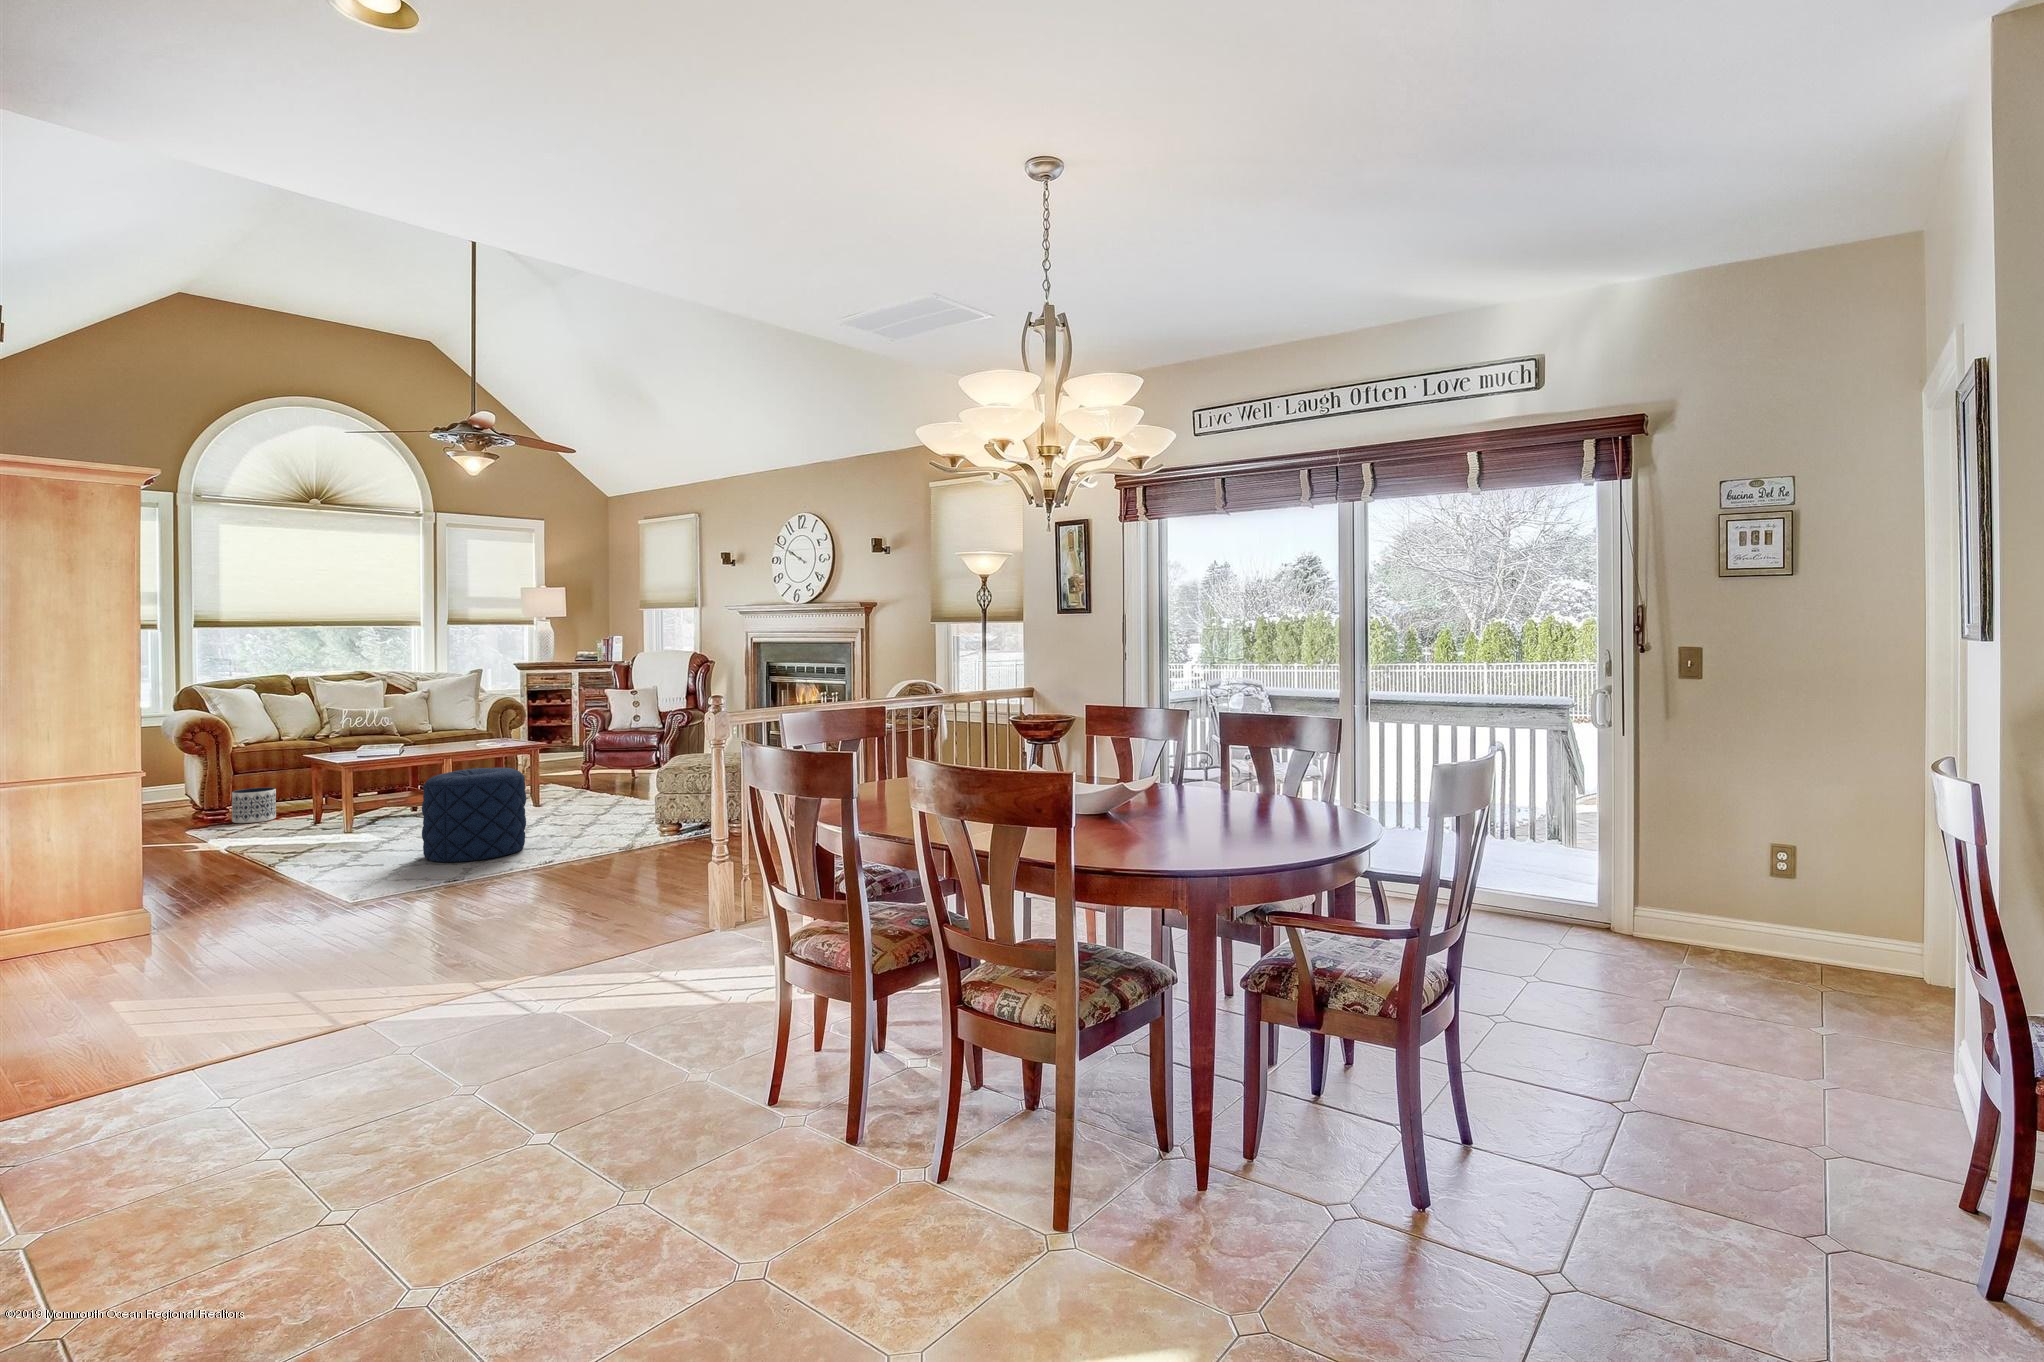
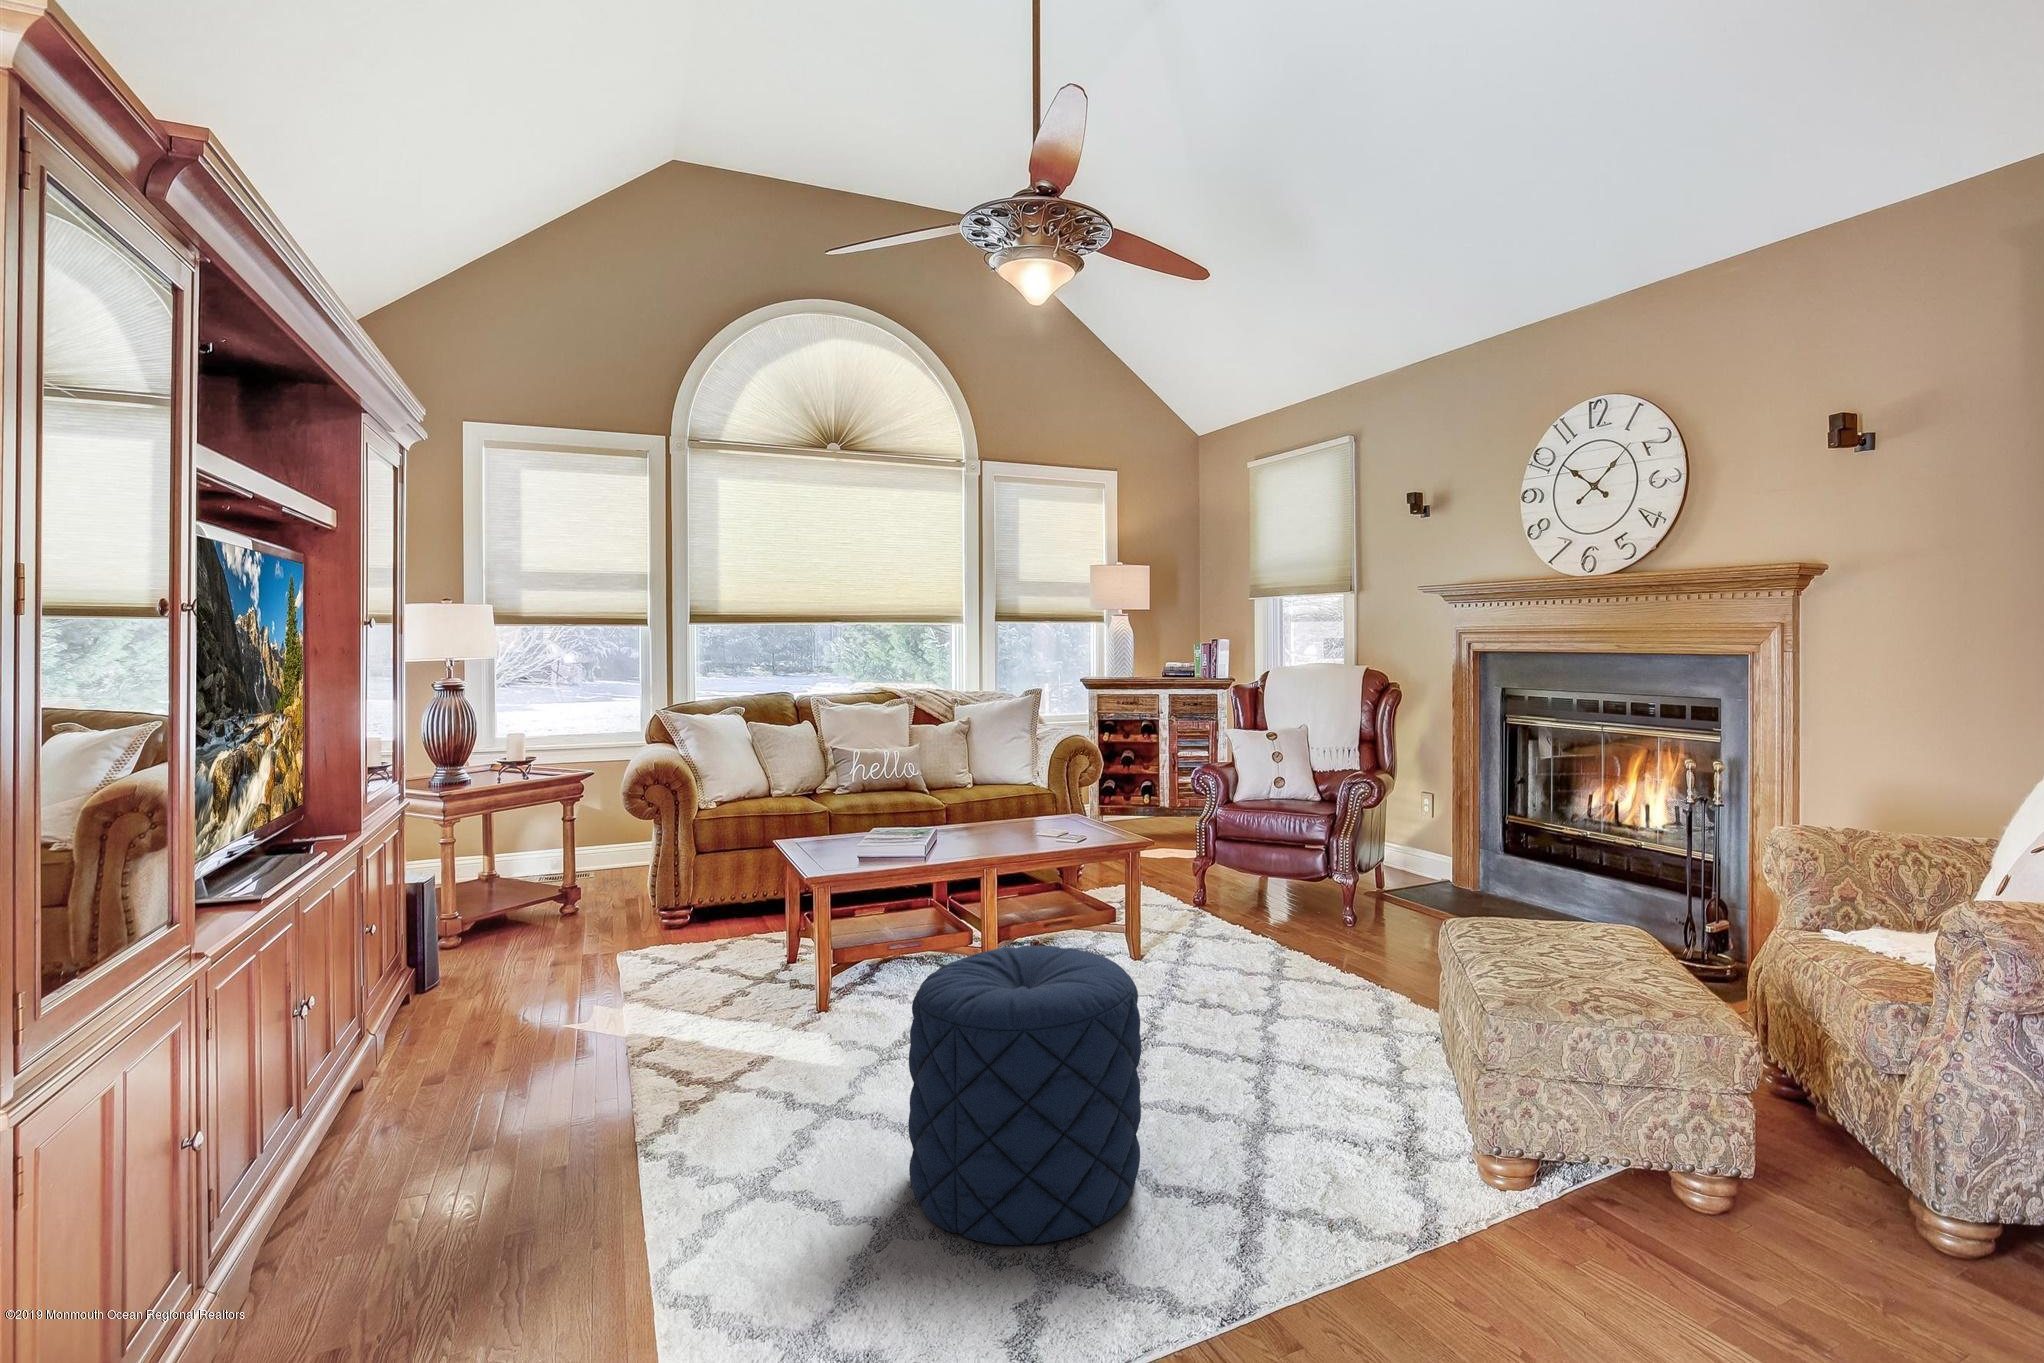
planter: present [232,788,276,823] -> none [693,875,751,938]

